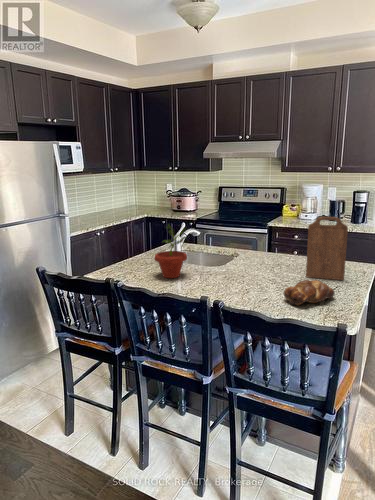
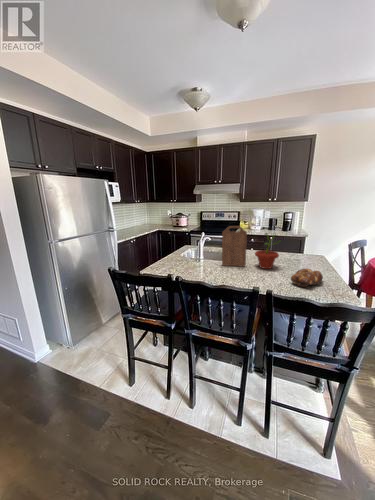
cutting board: present [306,217,348,280] -> present [222,226,247,266]
potted plant: present [154,224,187,278] -> present [255,233,281,269]

